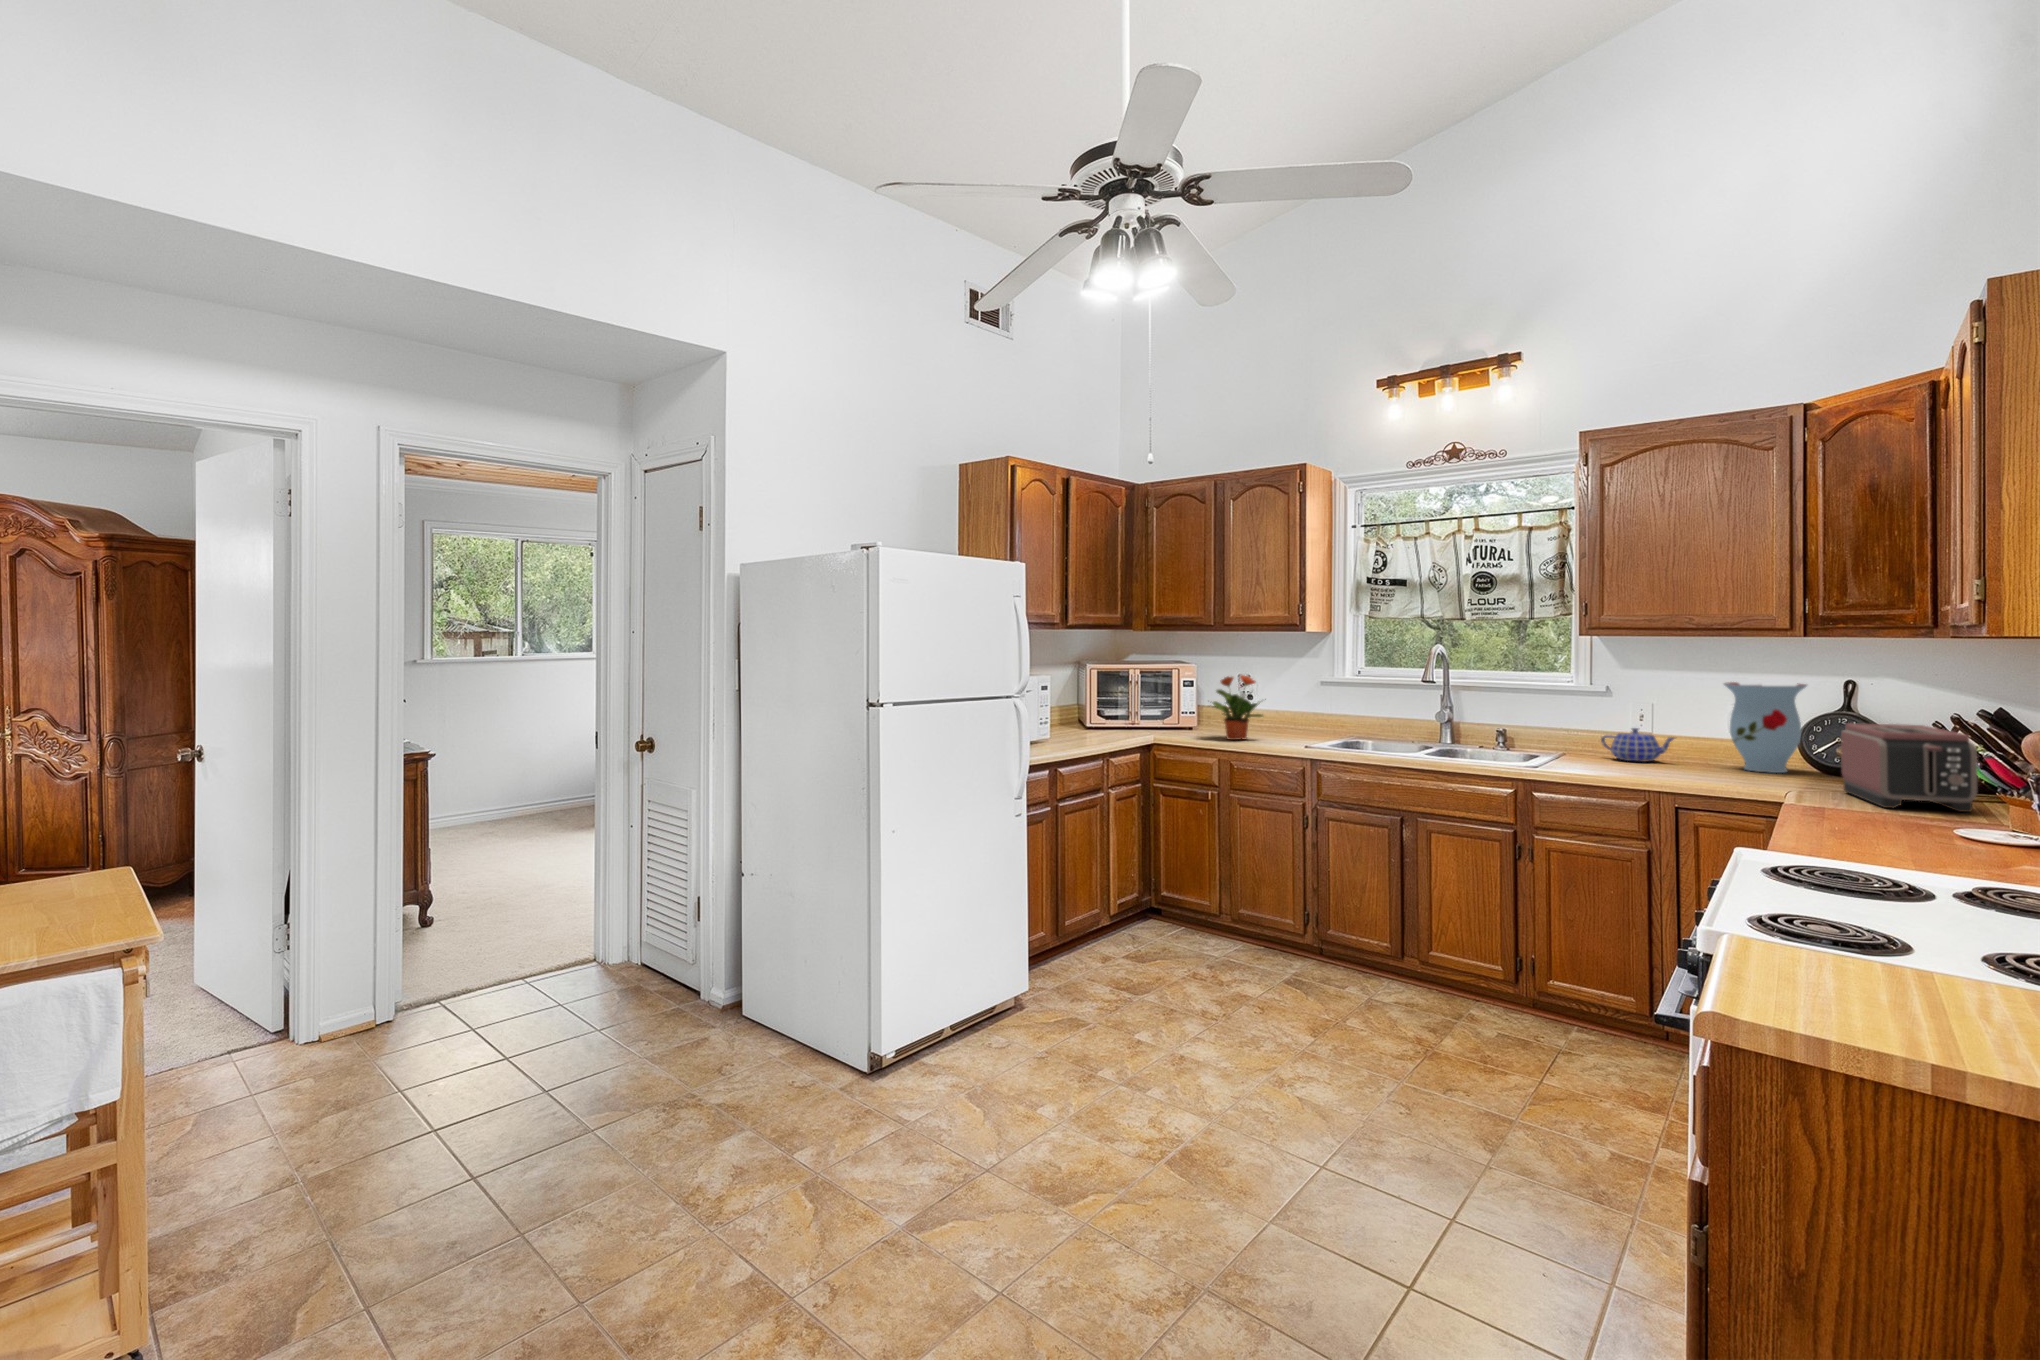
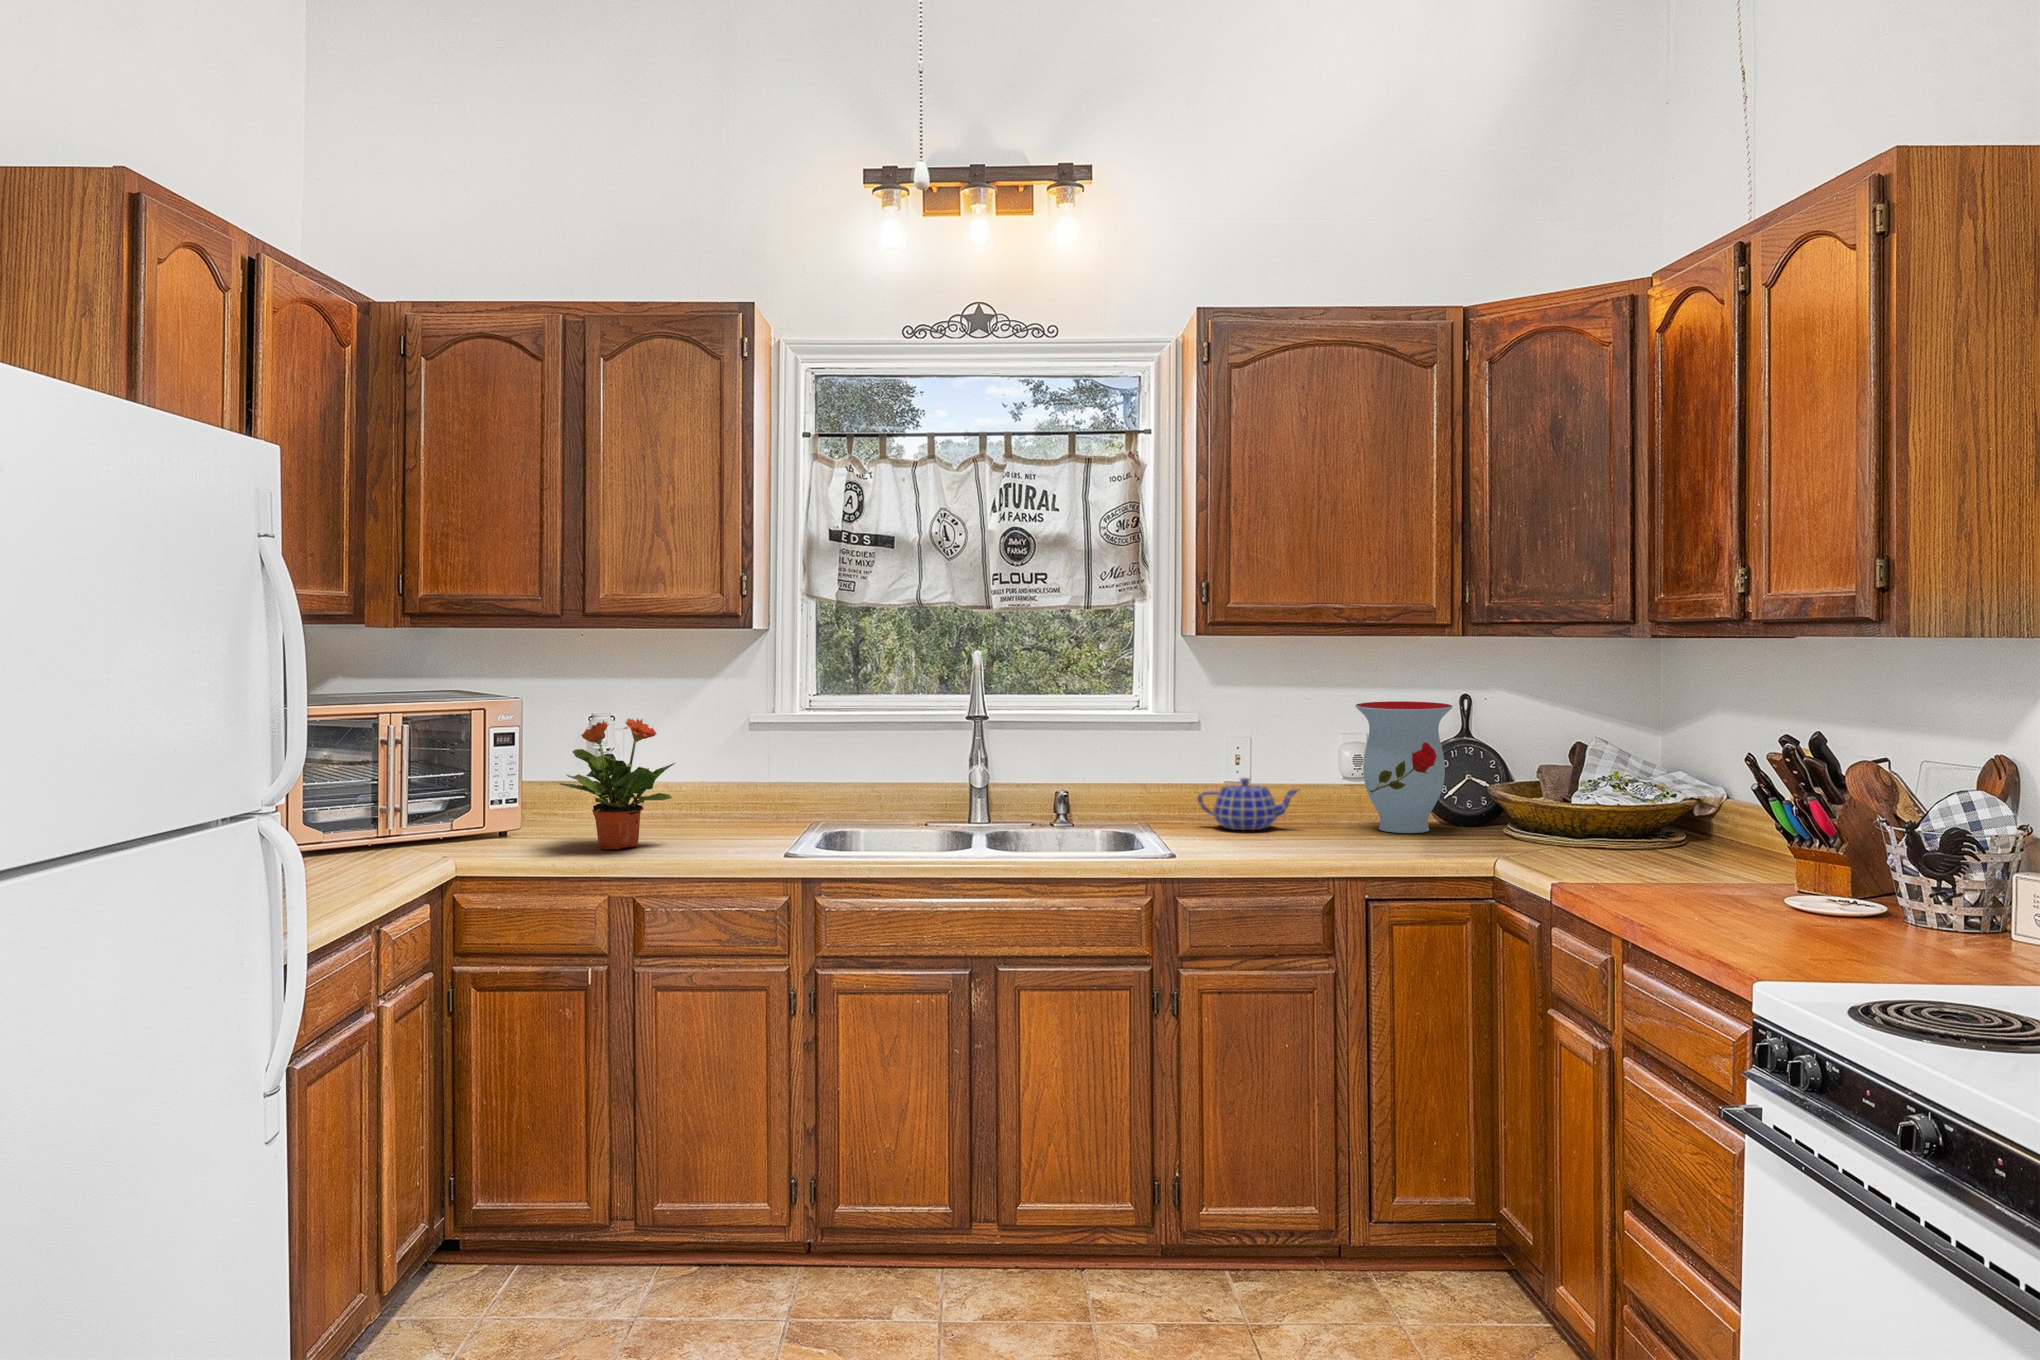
toaster: present [1841,723,1977,812] -> none [1546,761,1718,884]

